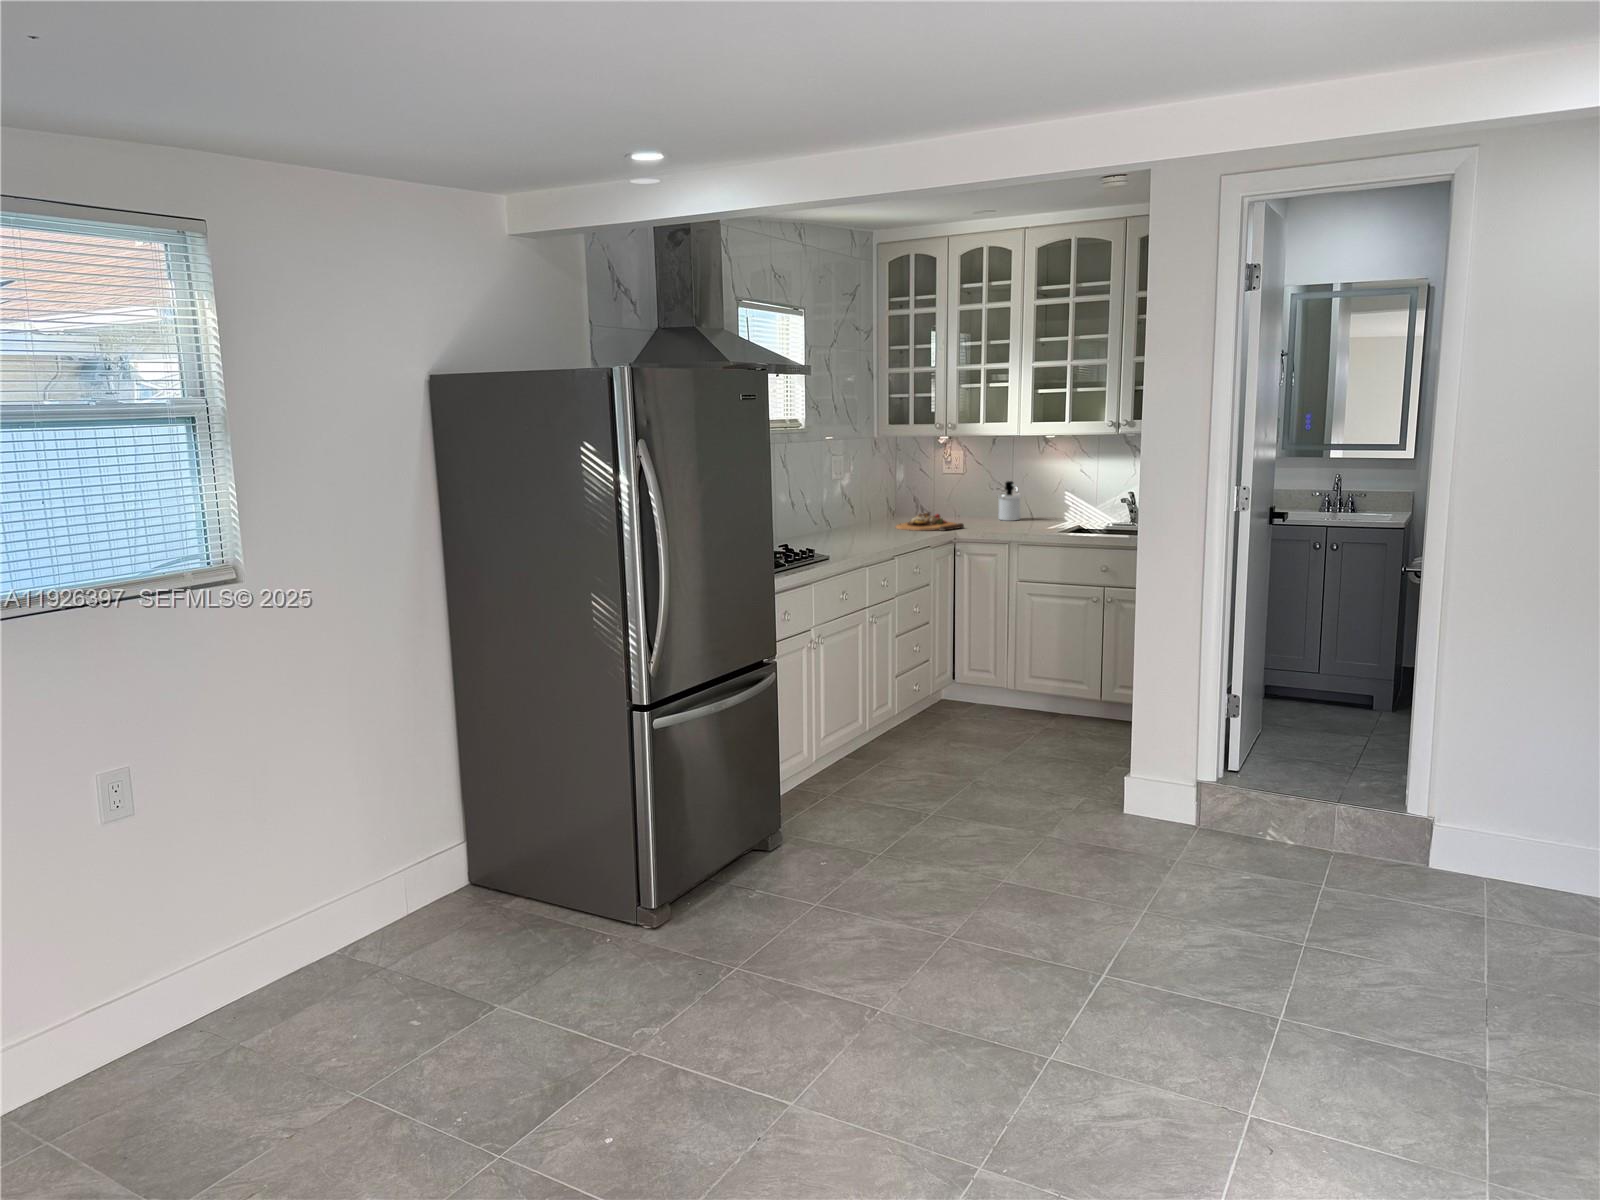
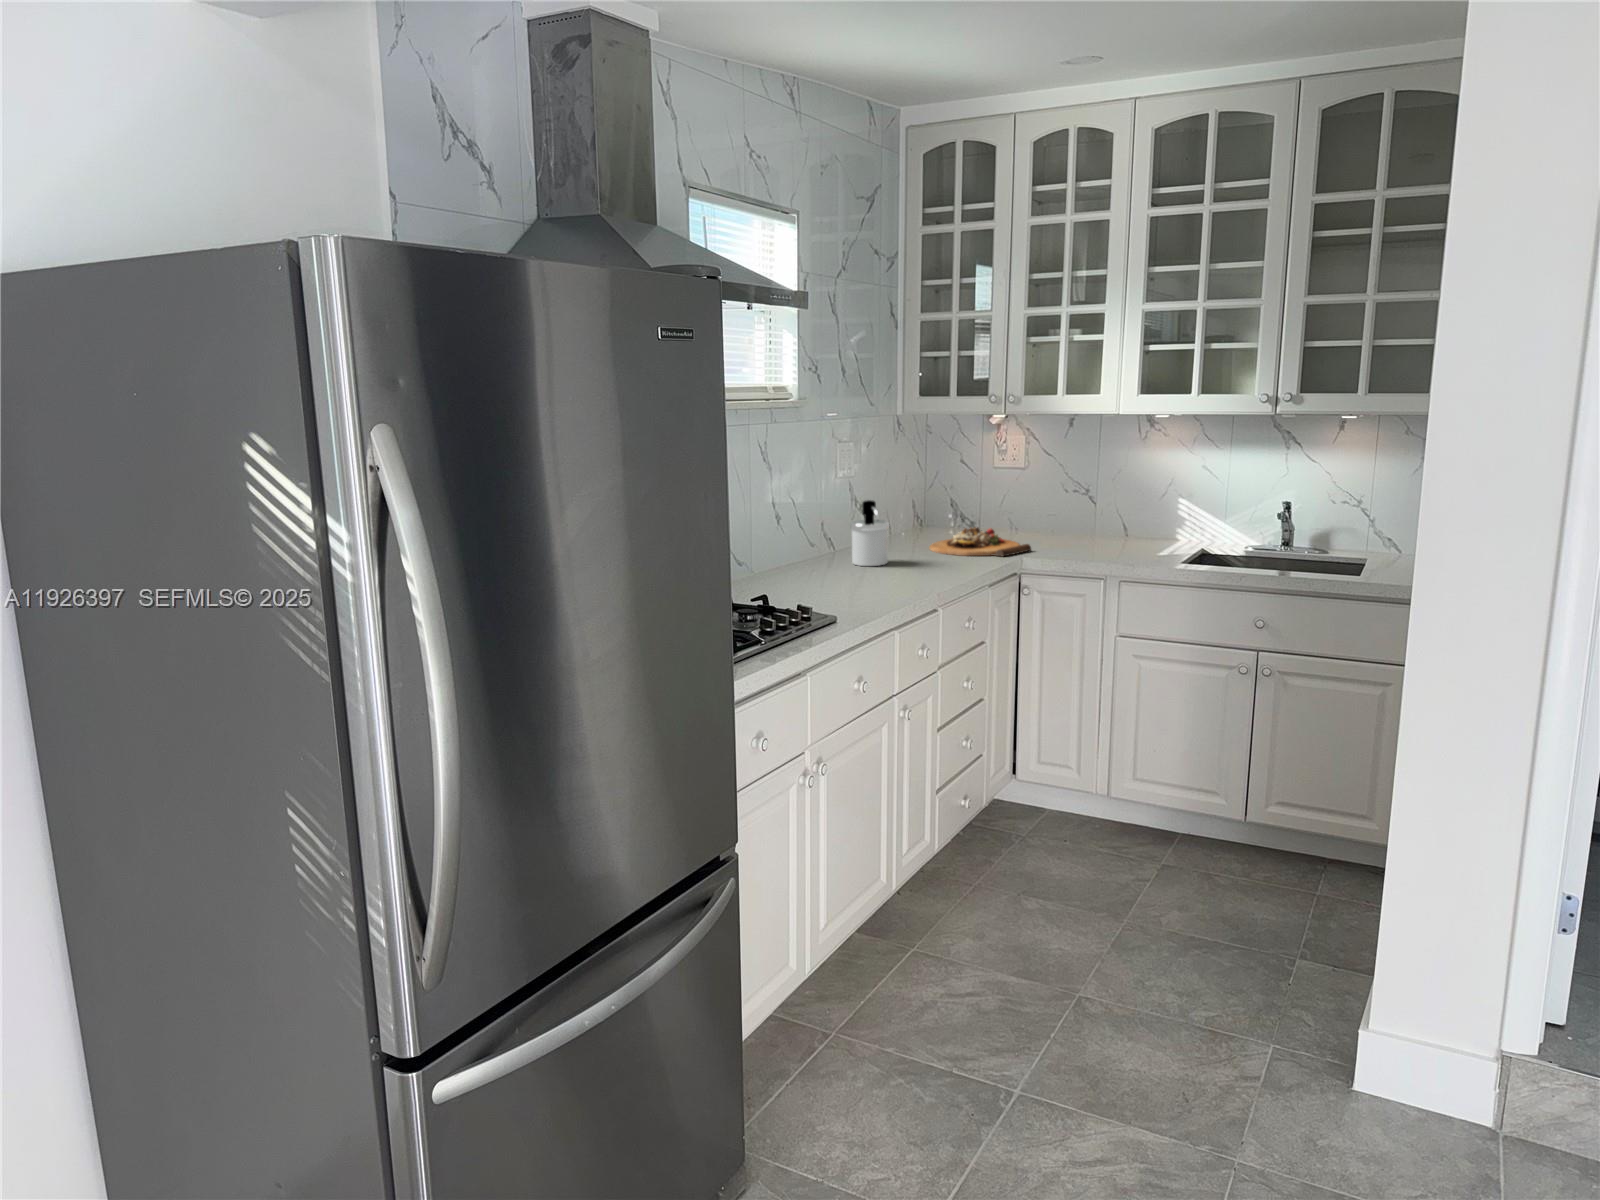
soap dispenser: present [998,481,1021,521] -> present [850,500,889,566]

